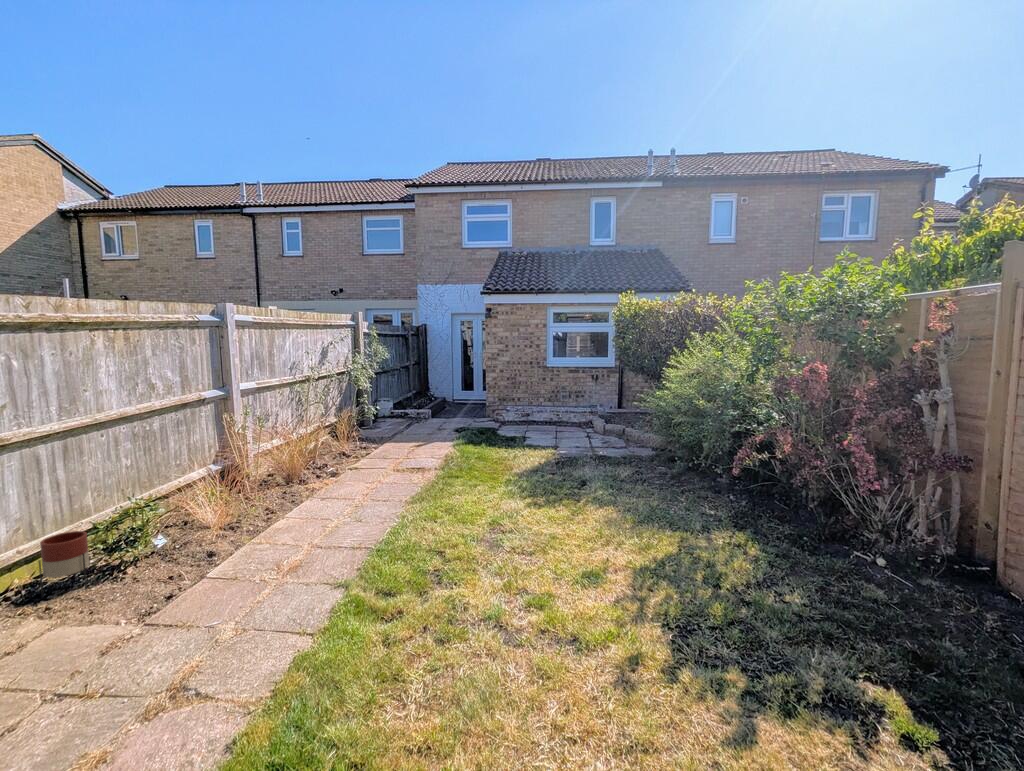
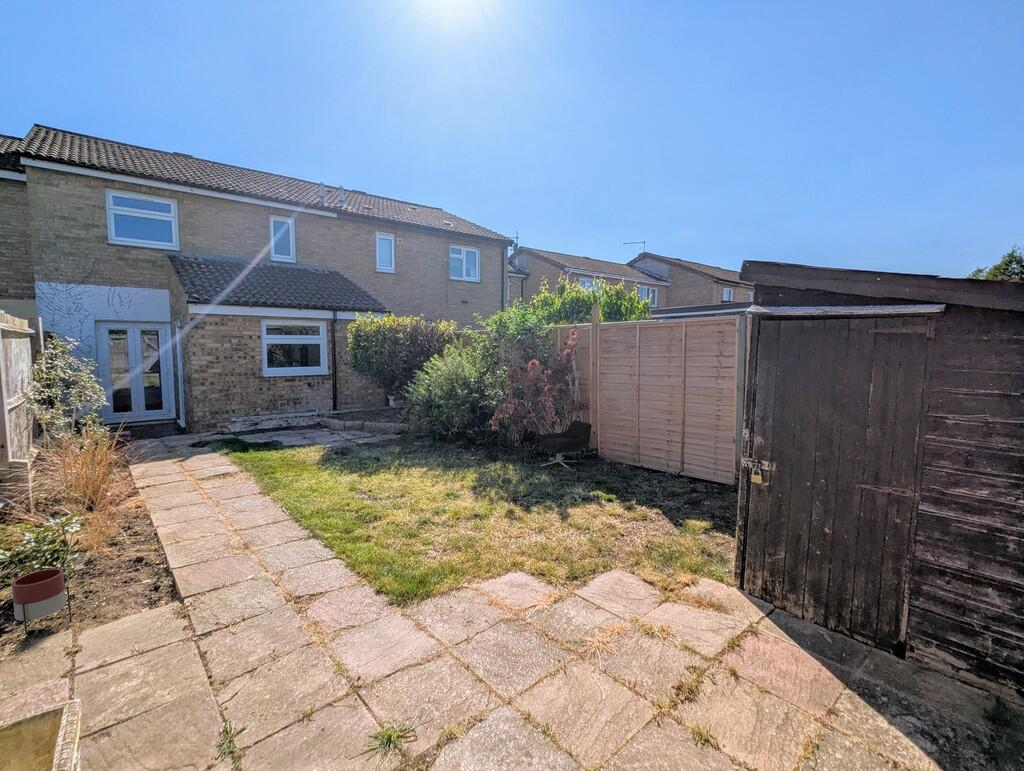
lounge chair: none [814,488,963,589] -> present [538,420,592,468]

